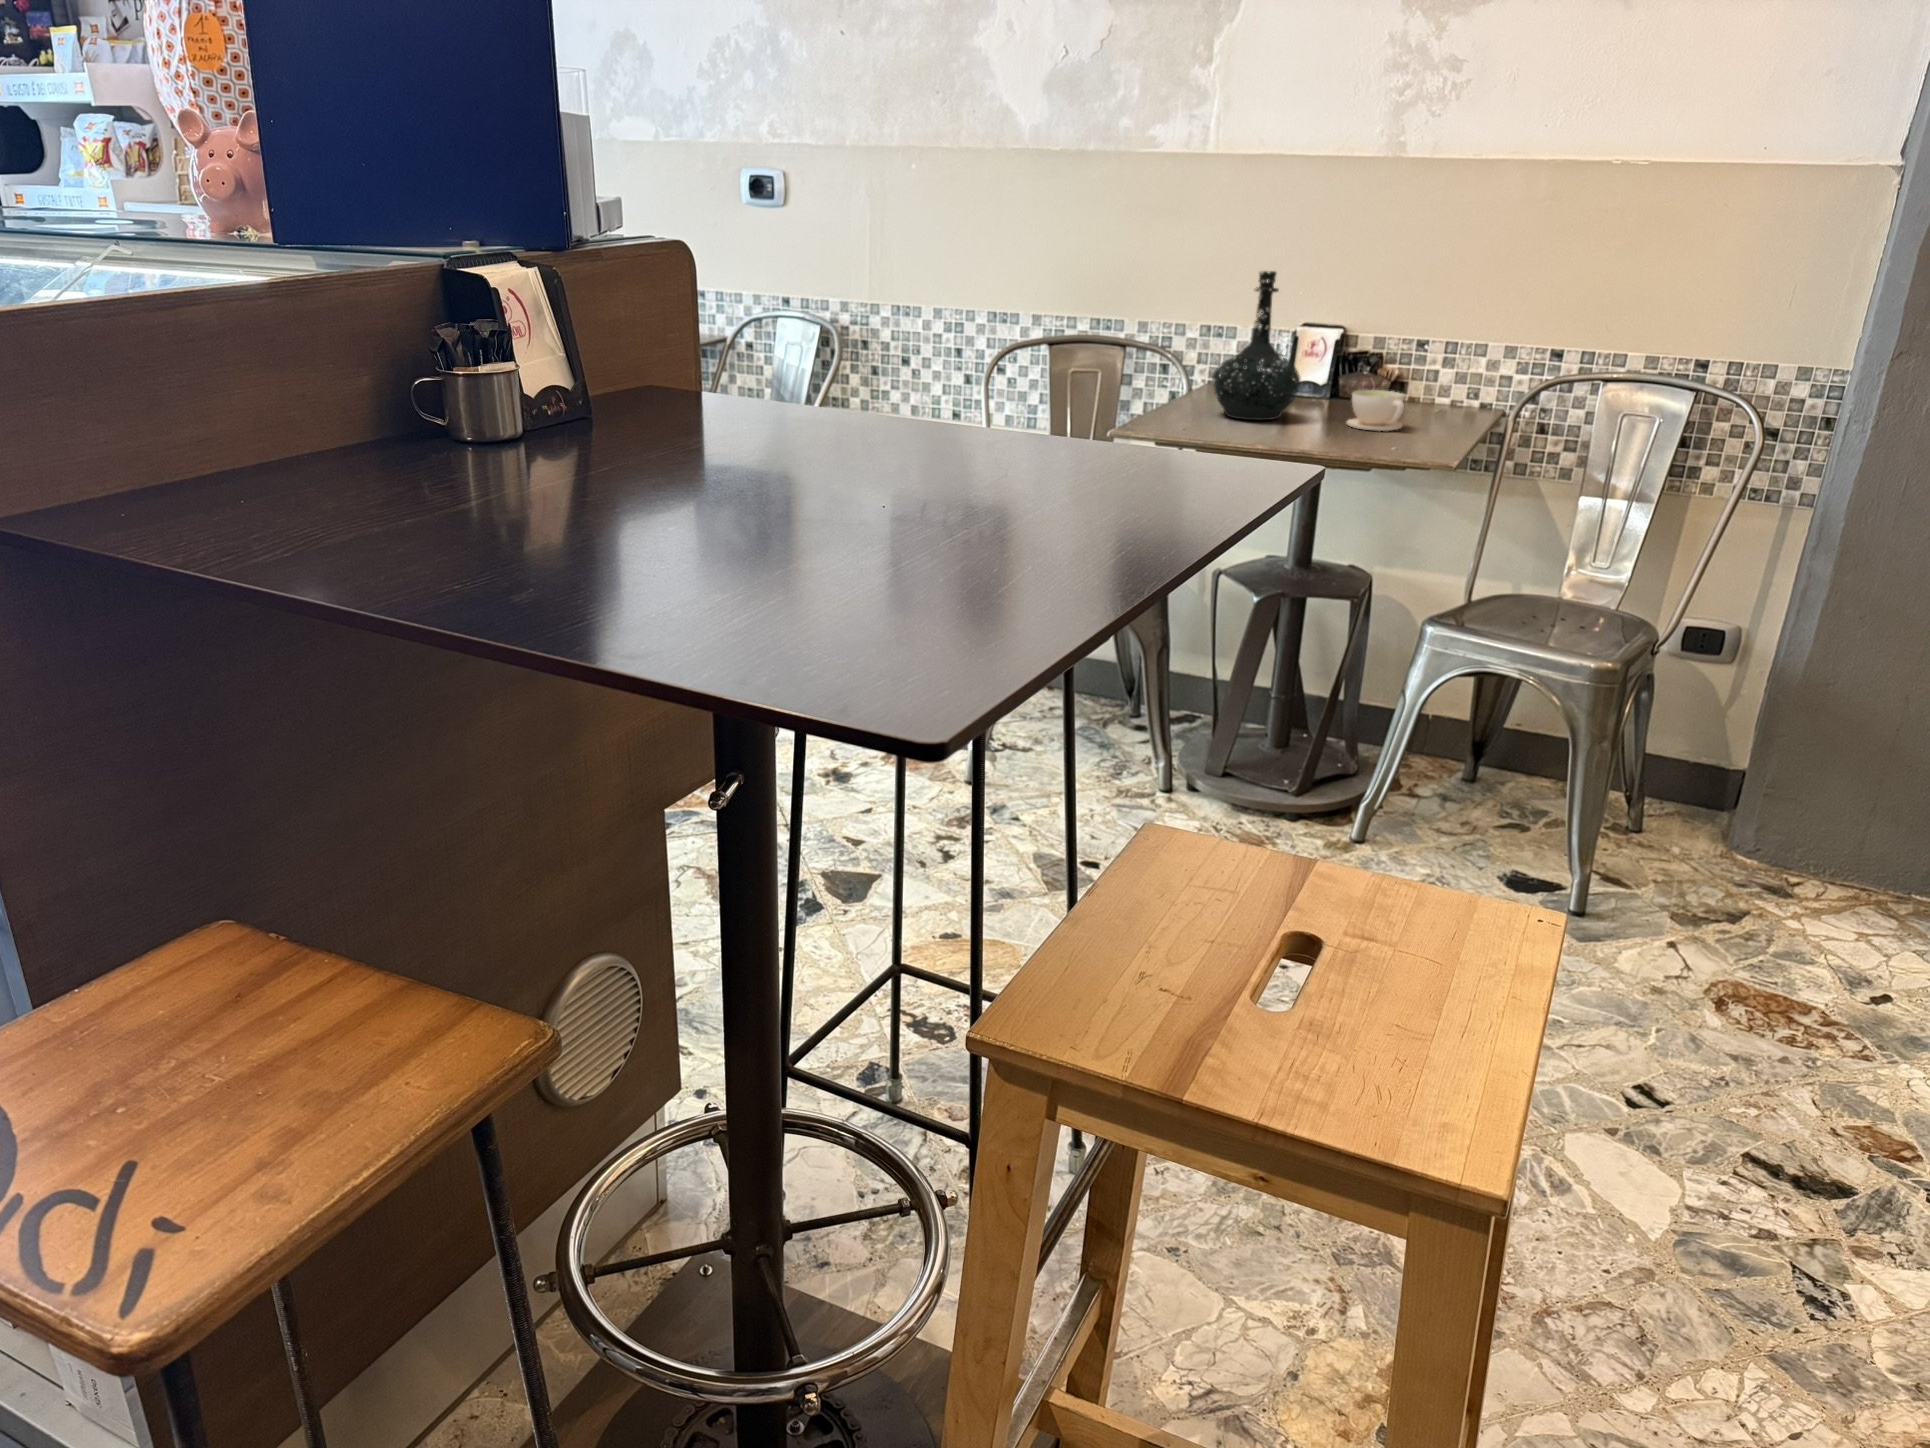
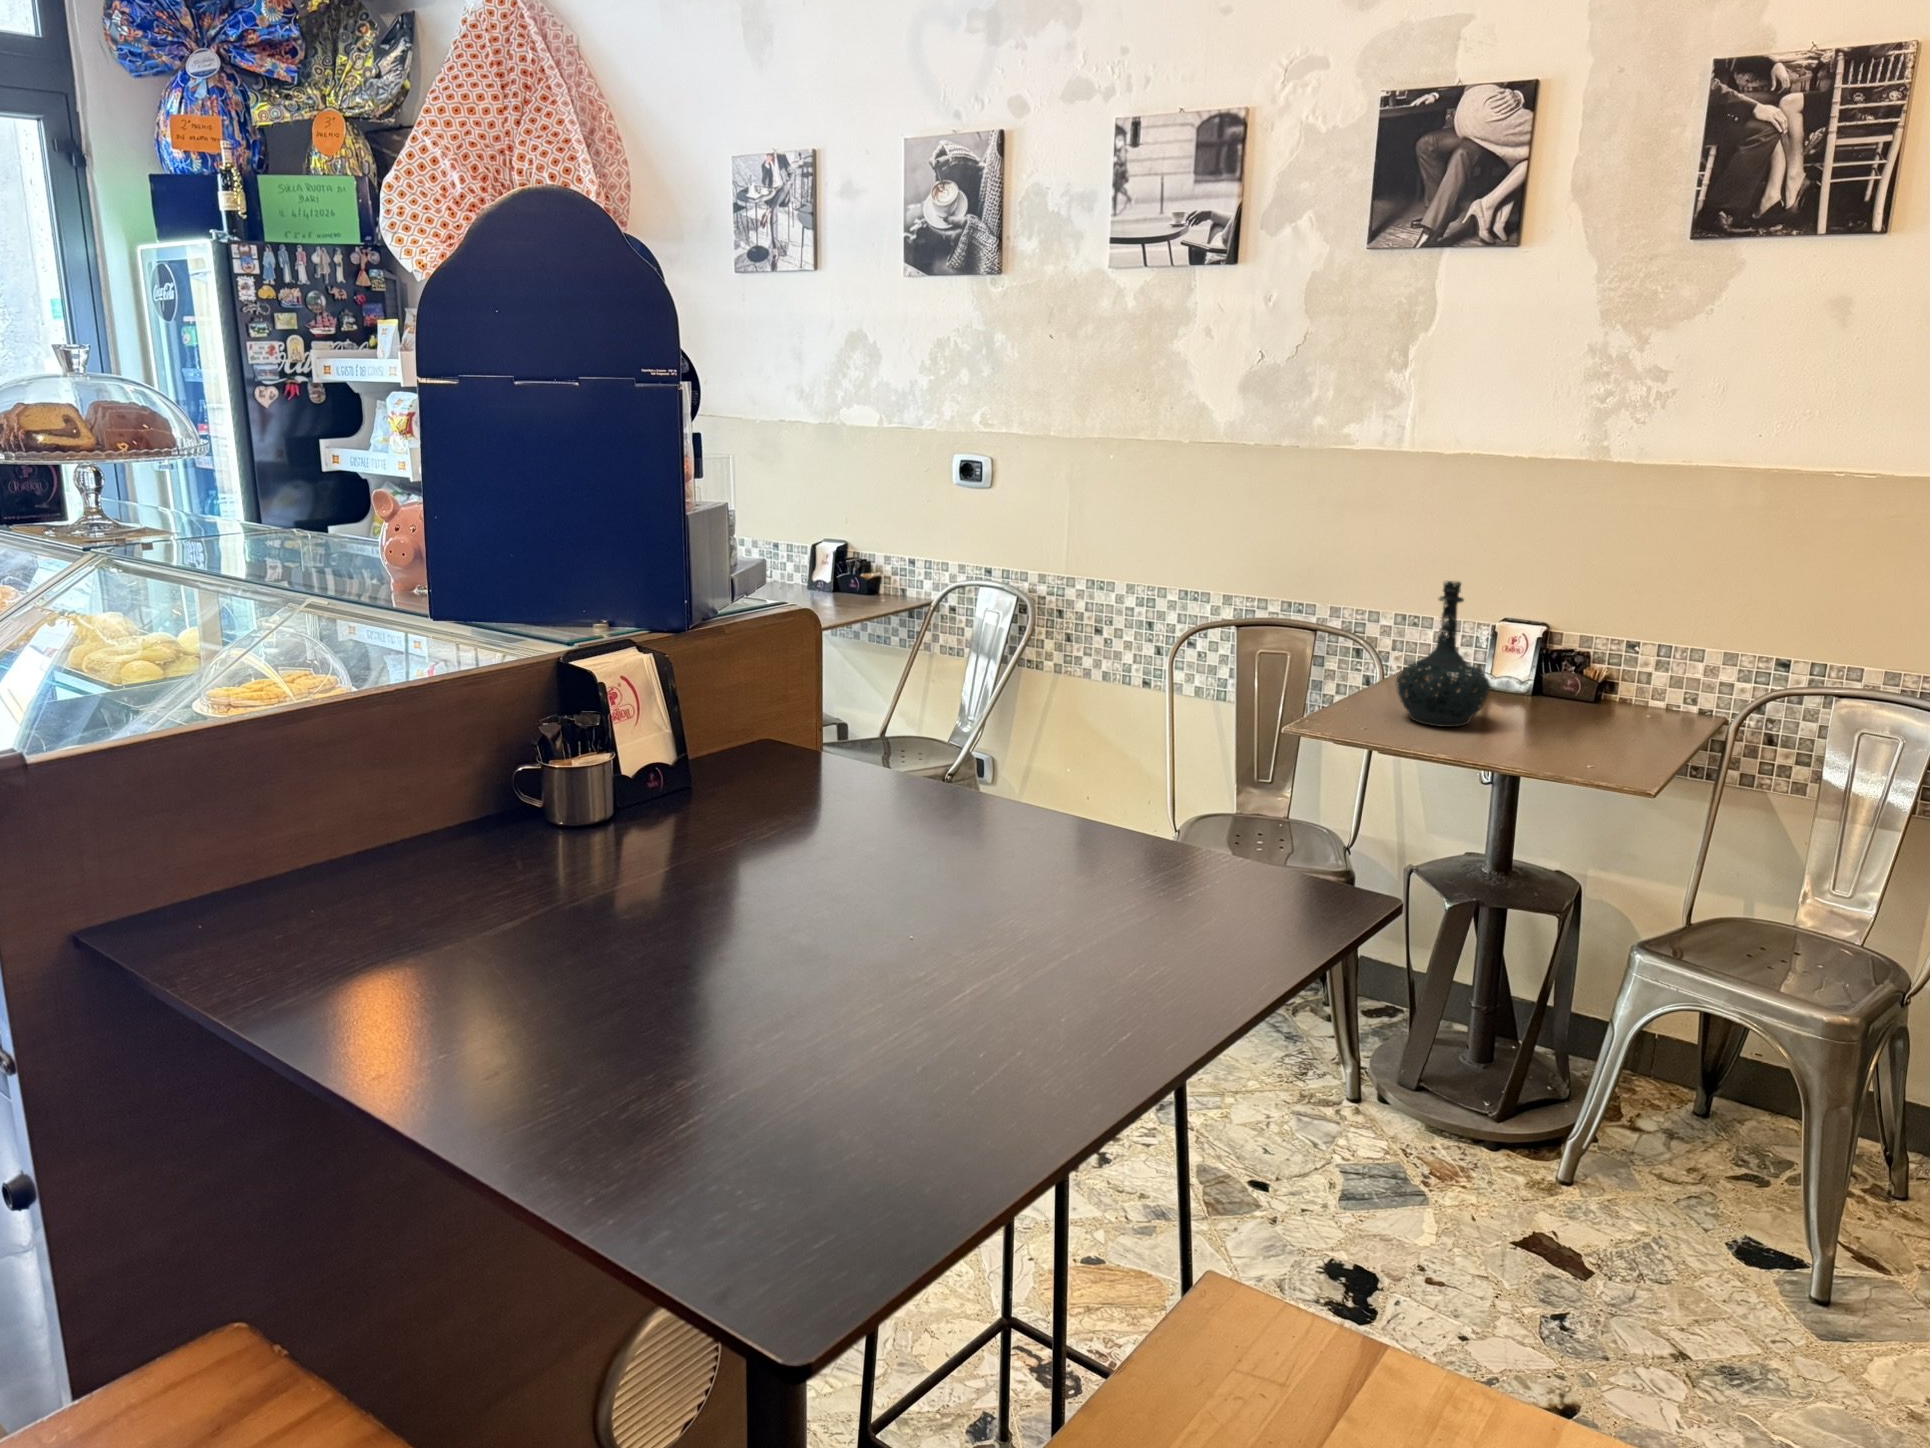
coffee cup: present [1347,390,1404,431] -> none [1540,700,1602,746]

